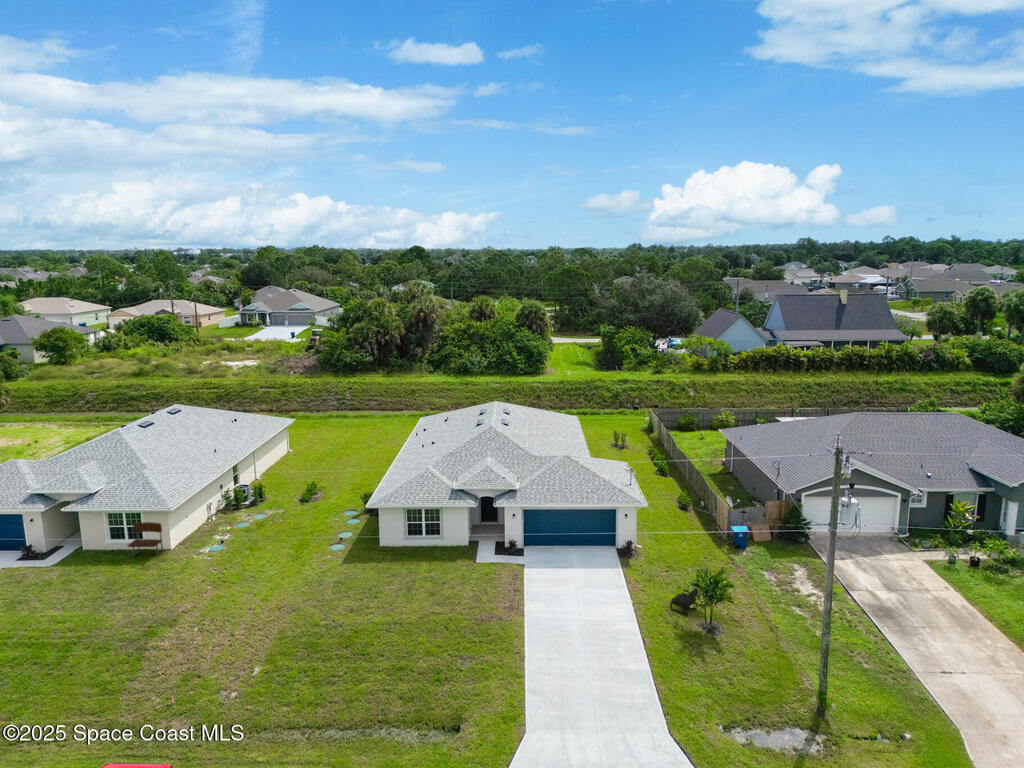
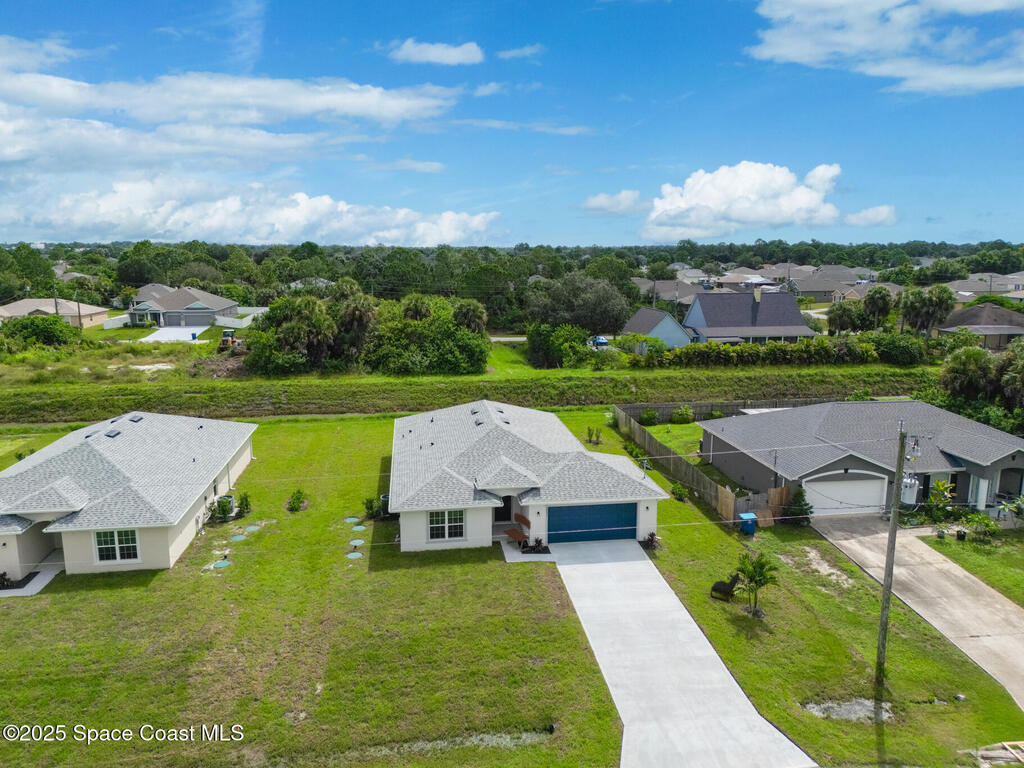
bench: present [127,522,163,557] -> present [503,513,531,551]

